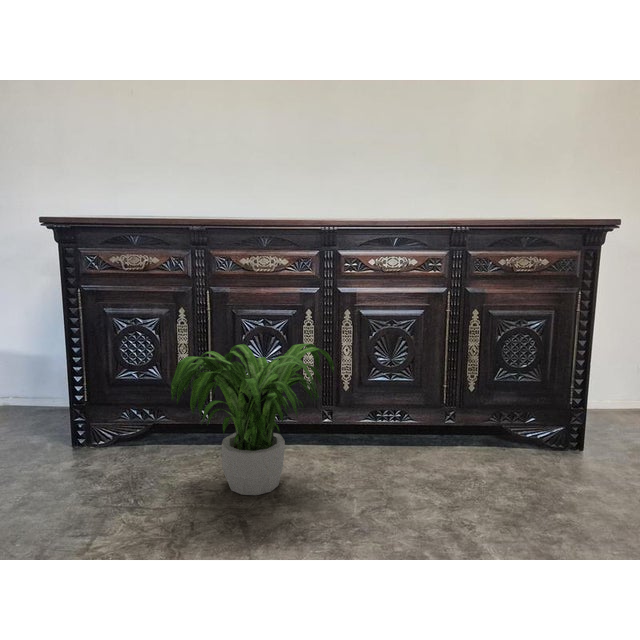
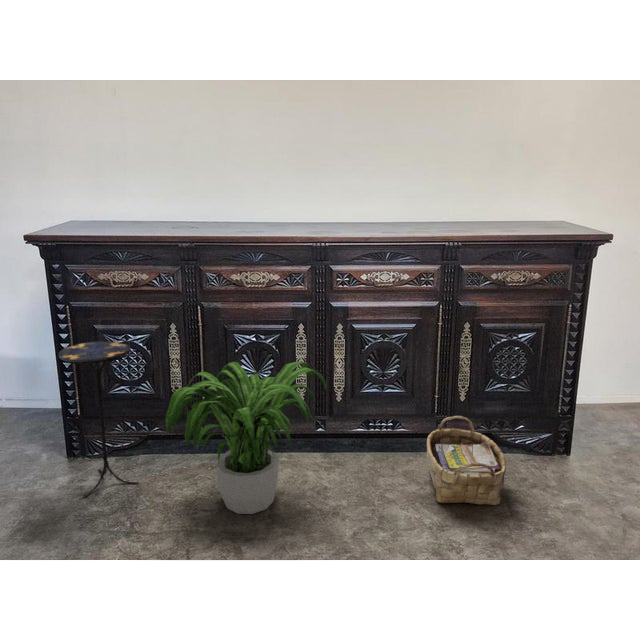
side table: none [68,324,143,478] -> present [59,341,139,496]
woven basket: none [436,404,518,491] -> present [427,416,506,505]

